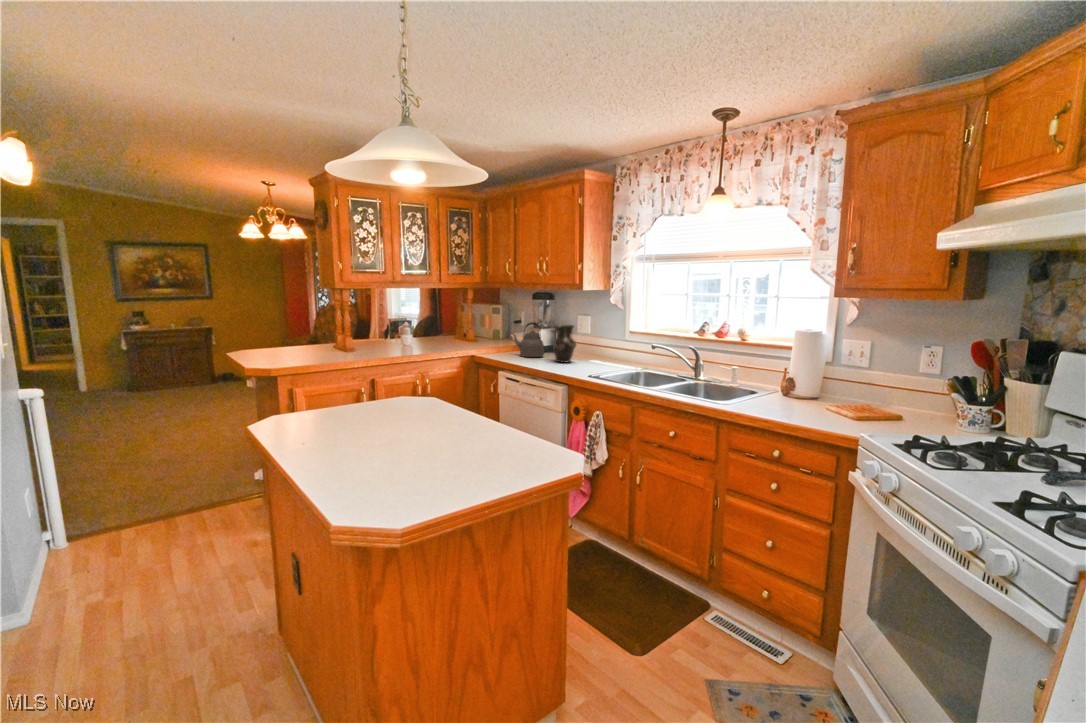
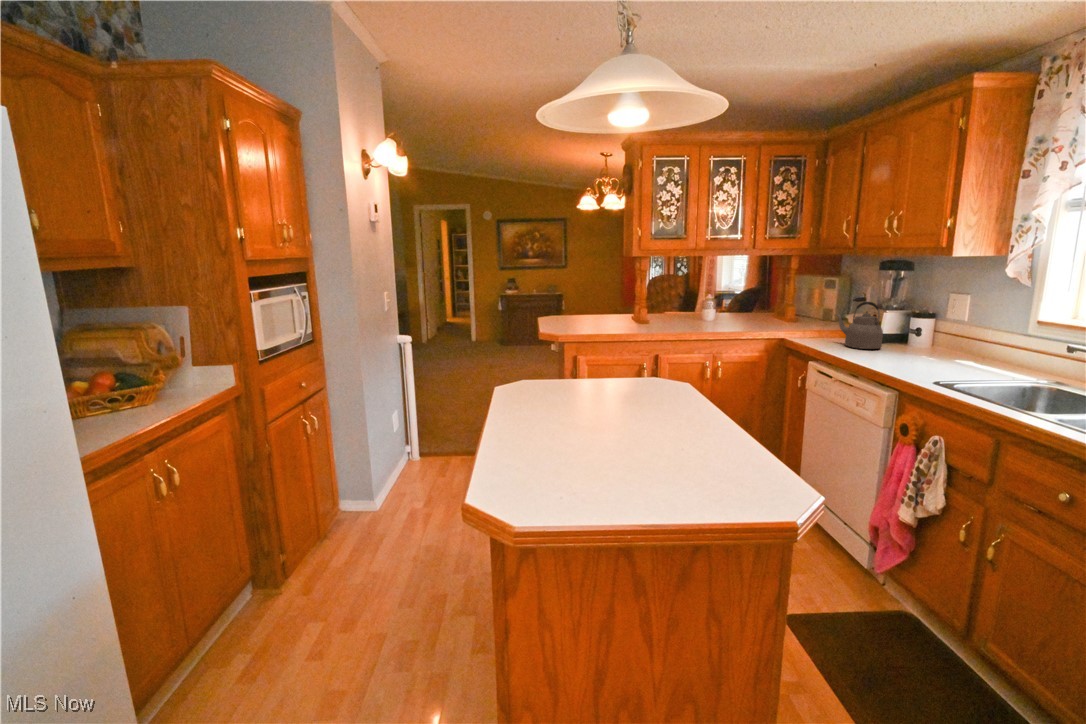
vase: present [553,325,576,362] -> none [893,307,934,360]

